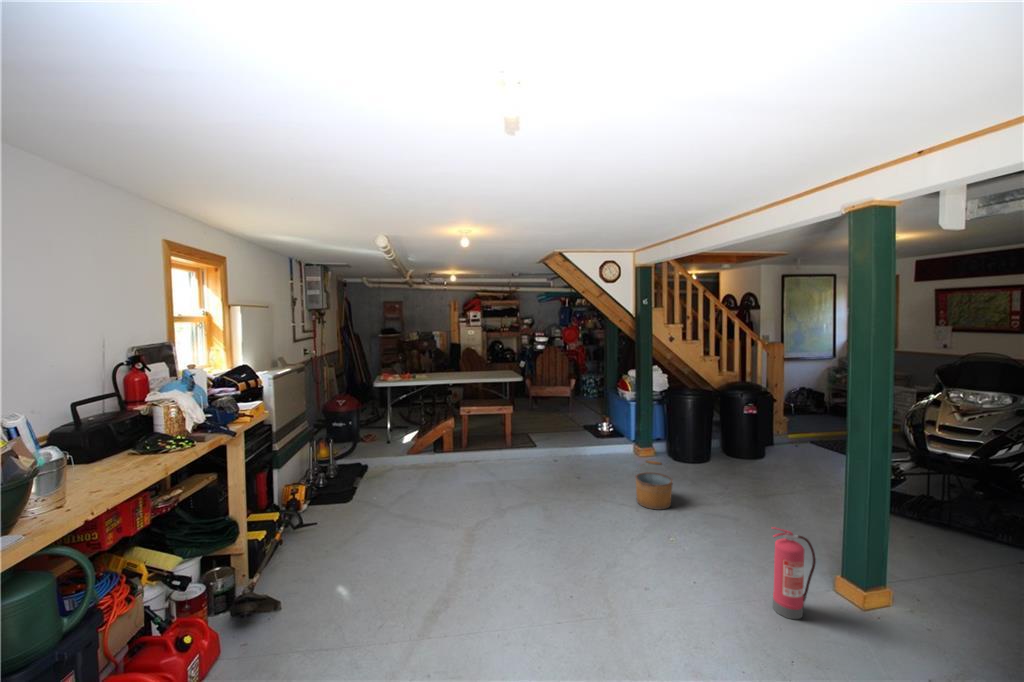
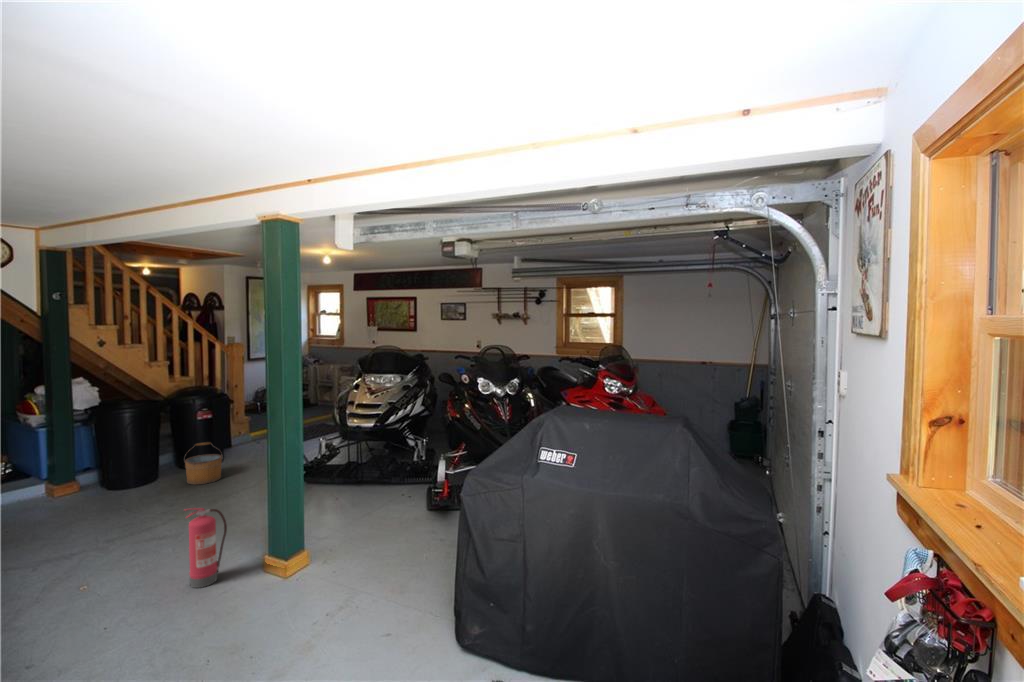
bucket: present [635,461,673,510] -> present [184,442,223,485]

